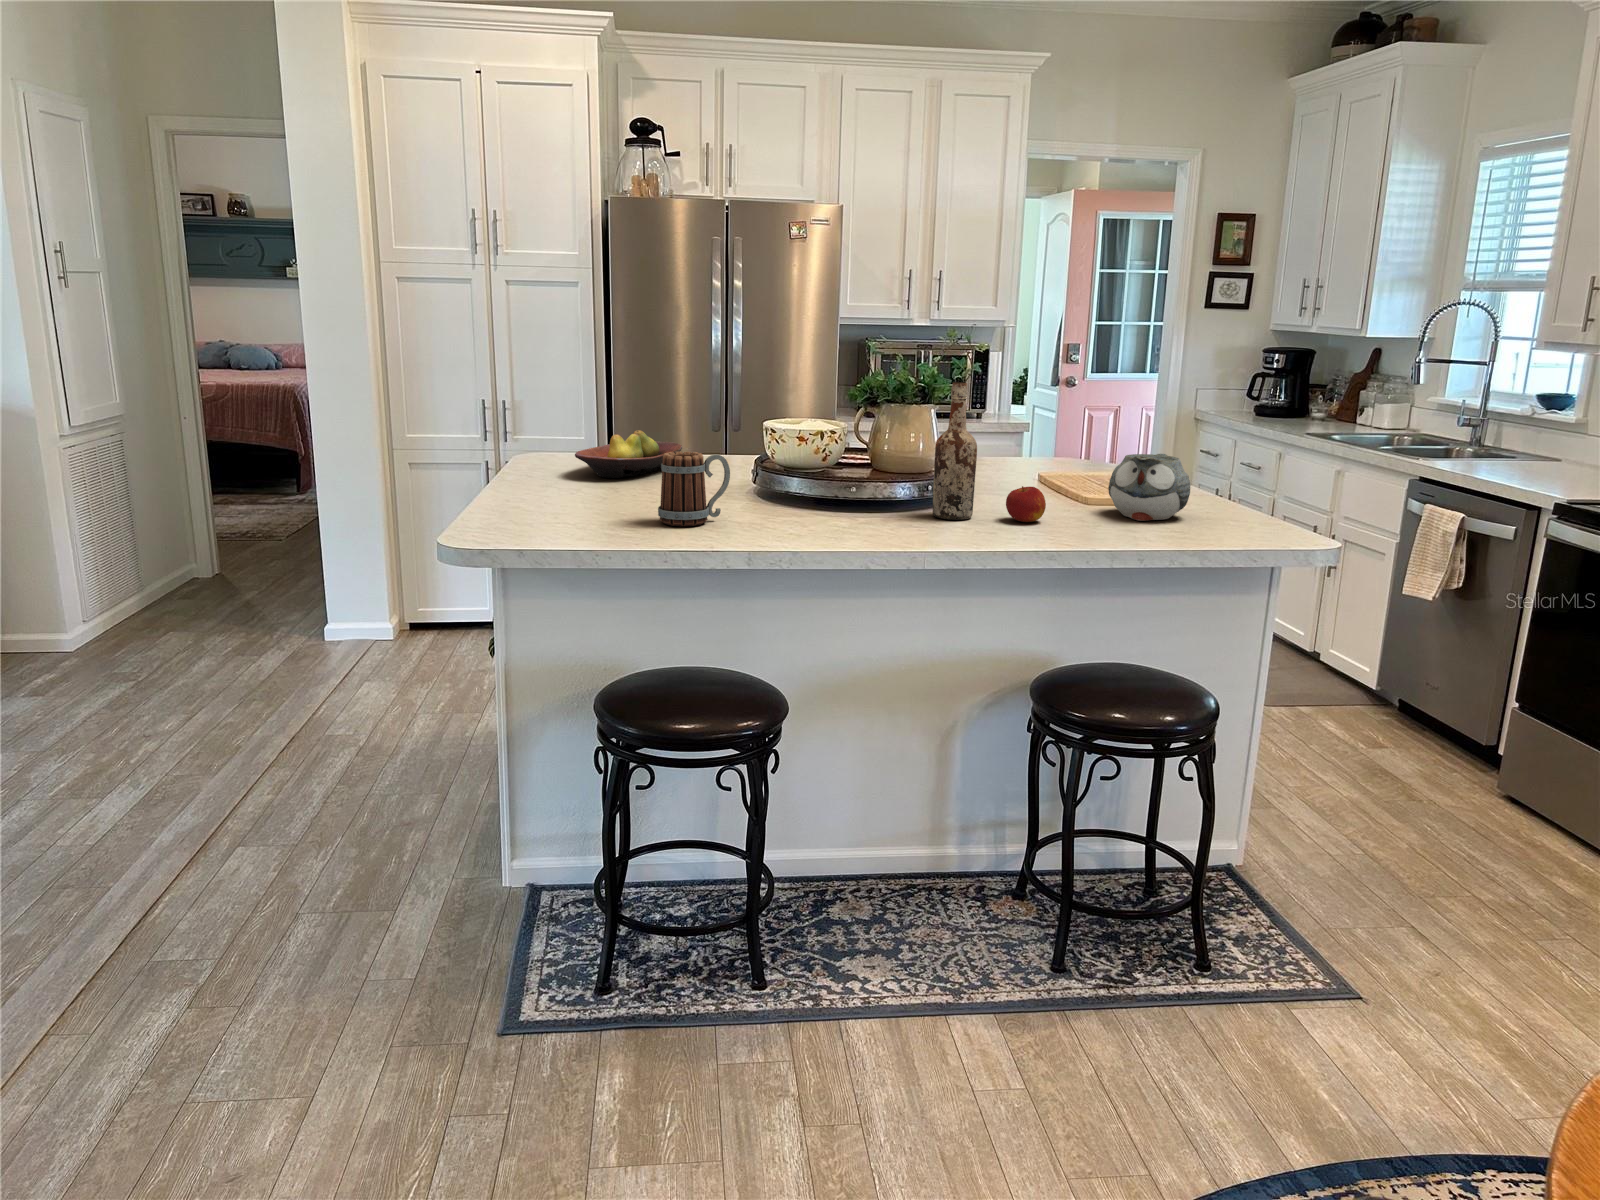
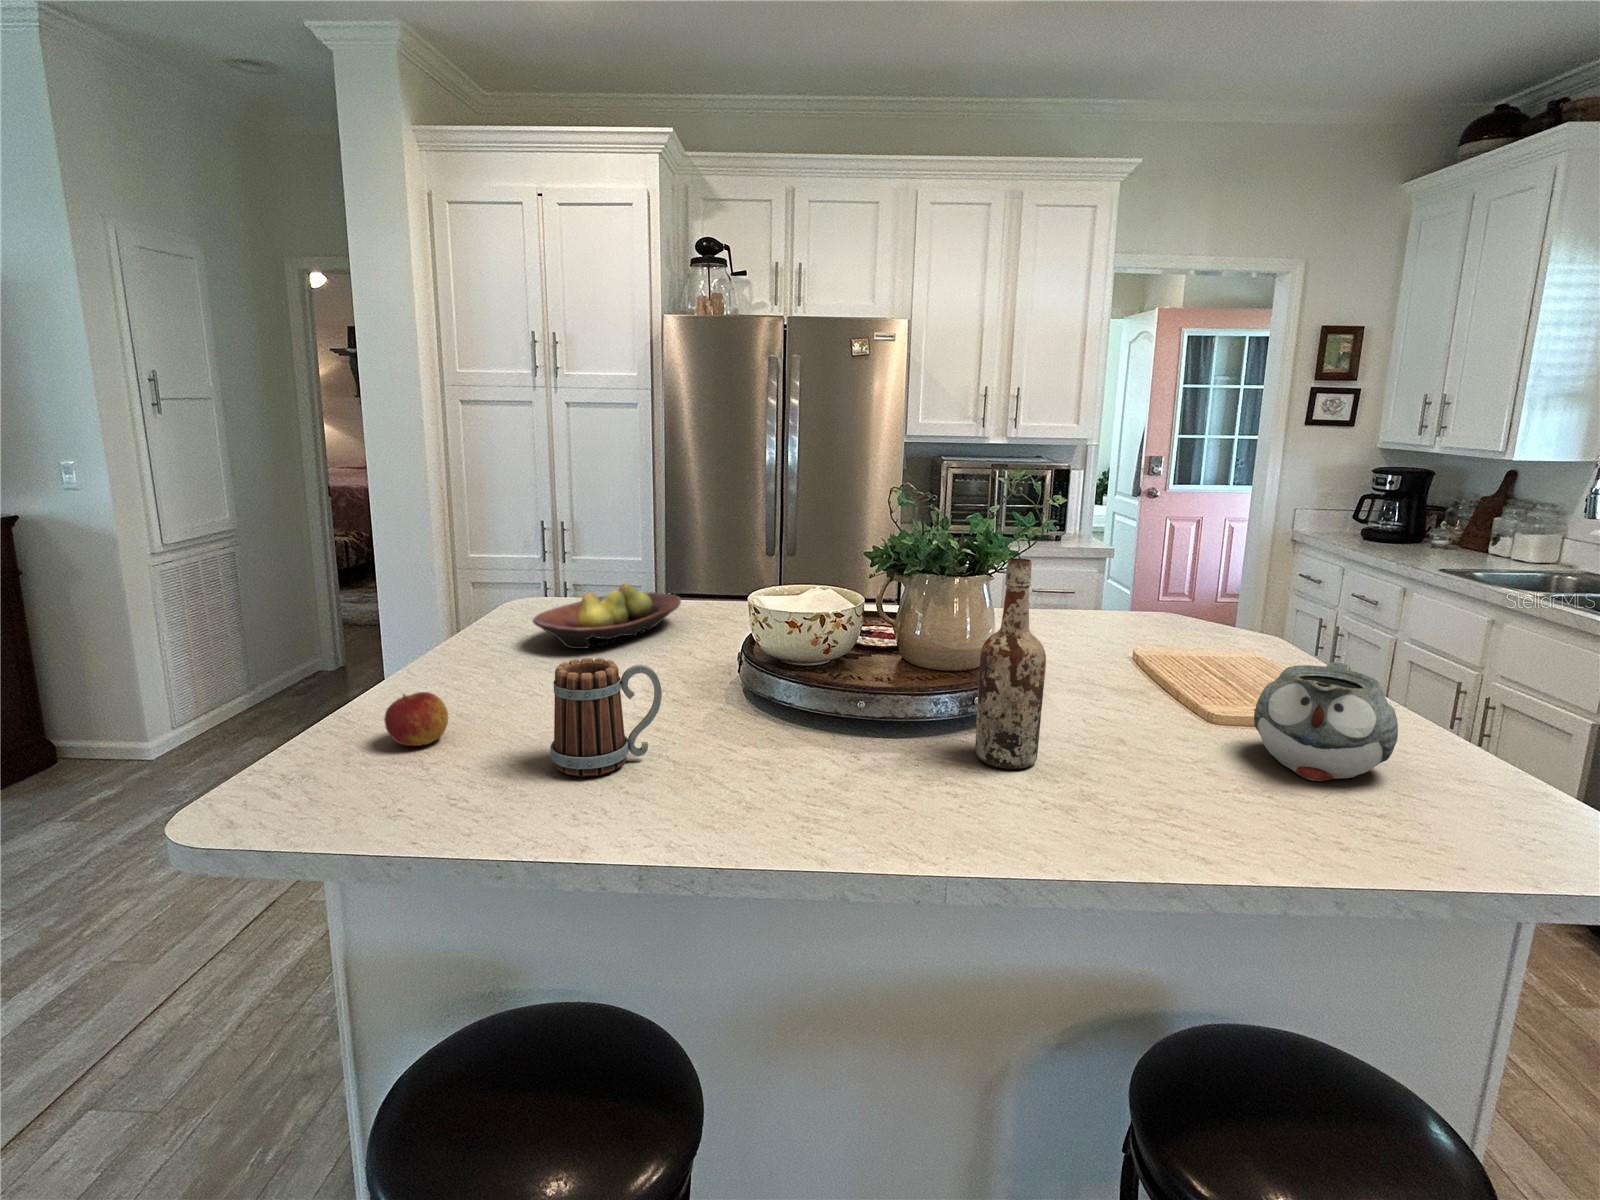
apple: present [1006,486,1046,522] -> present [384,692,448,746]

